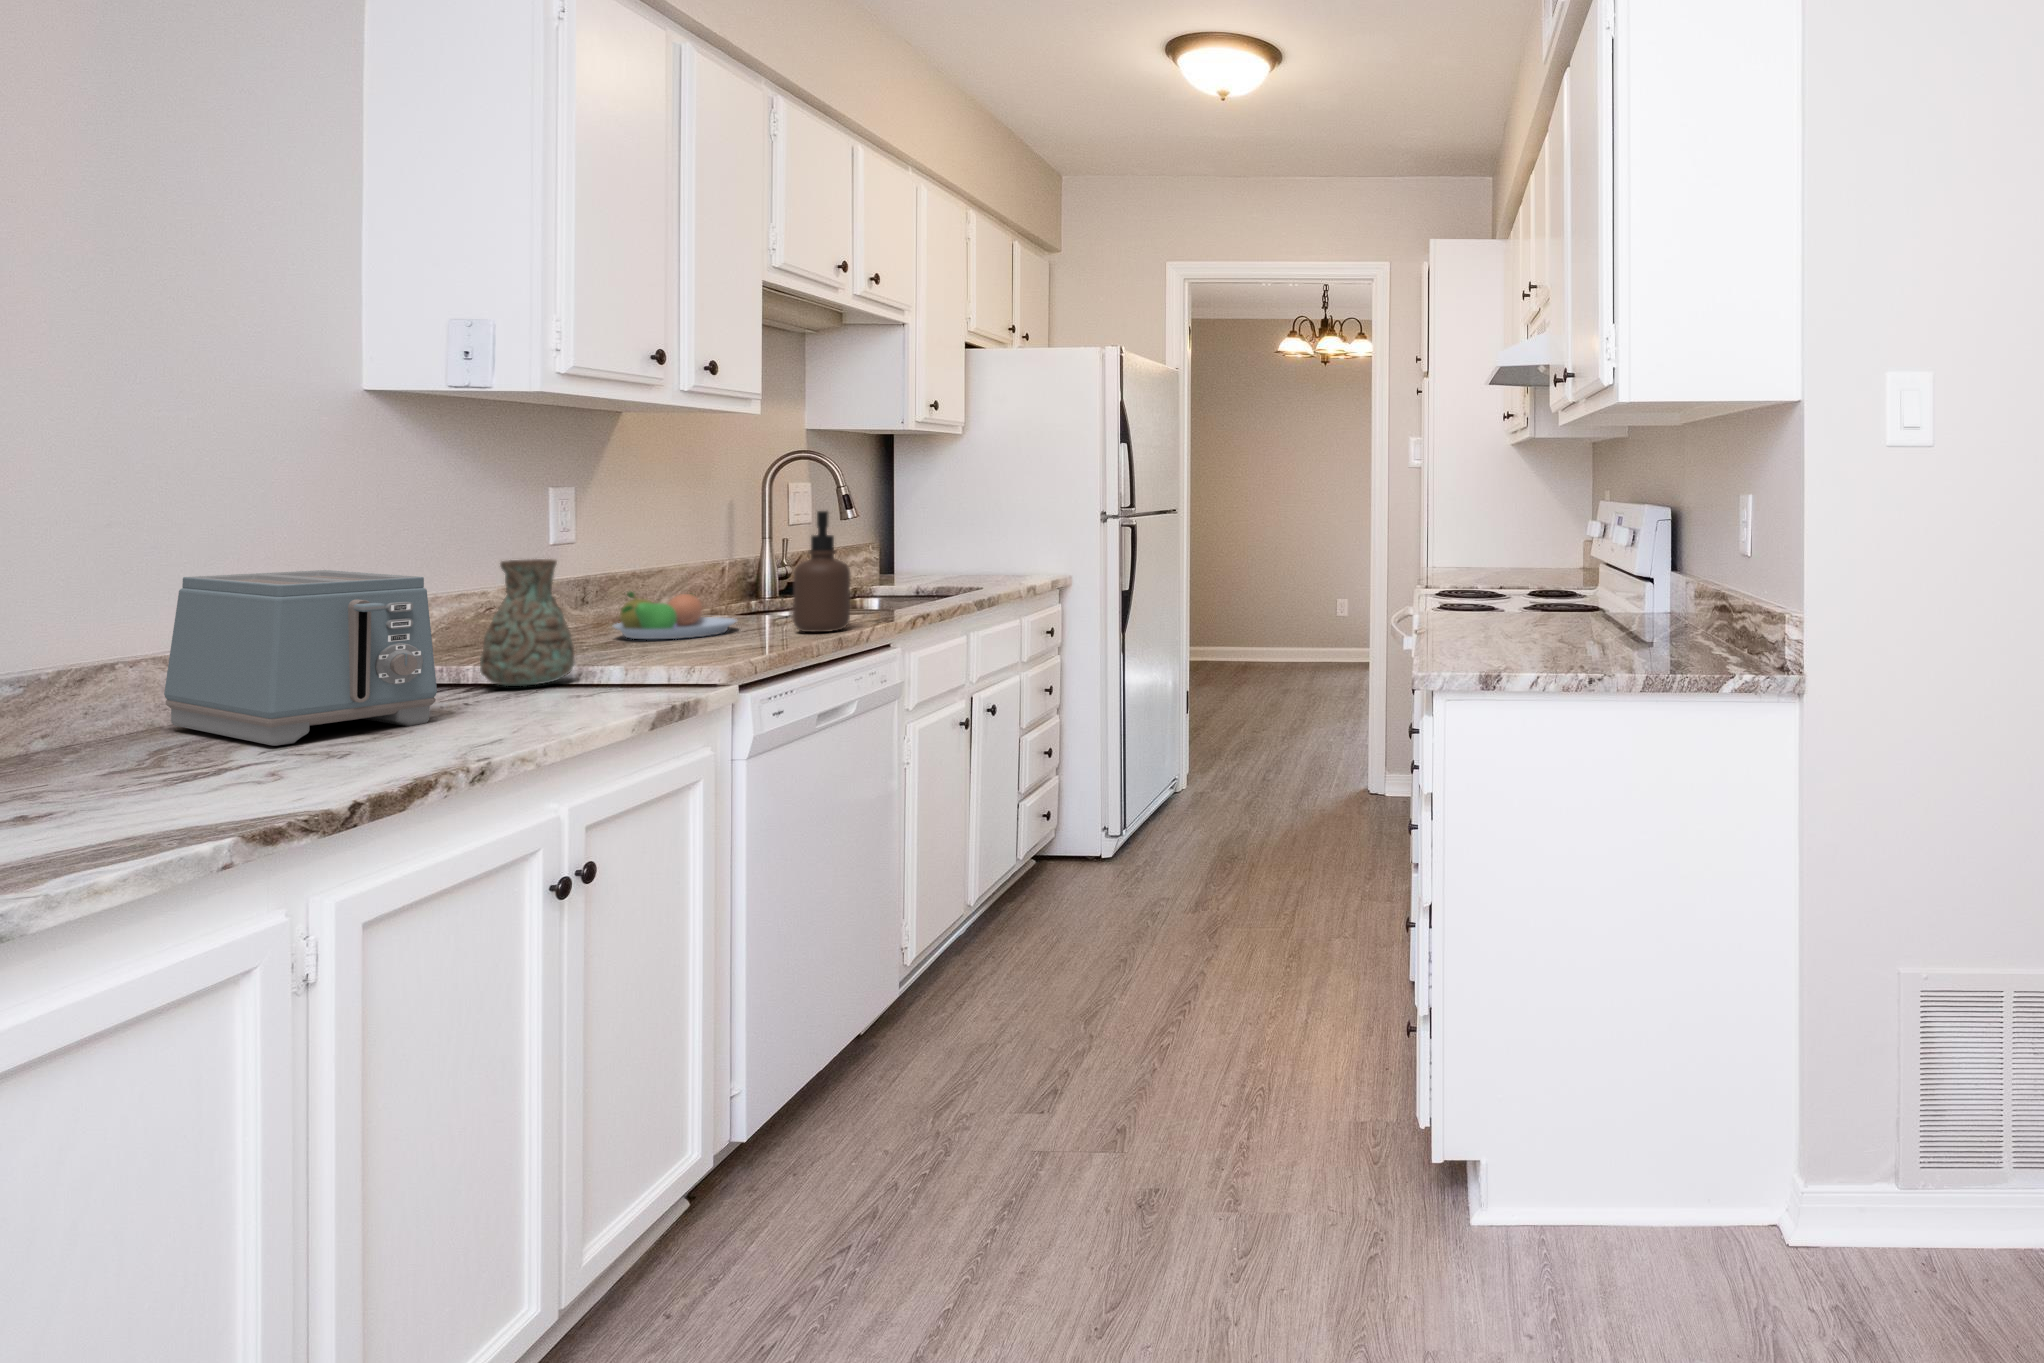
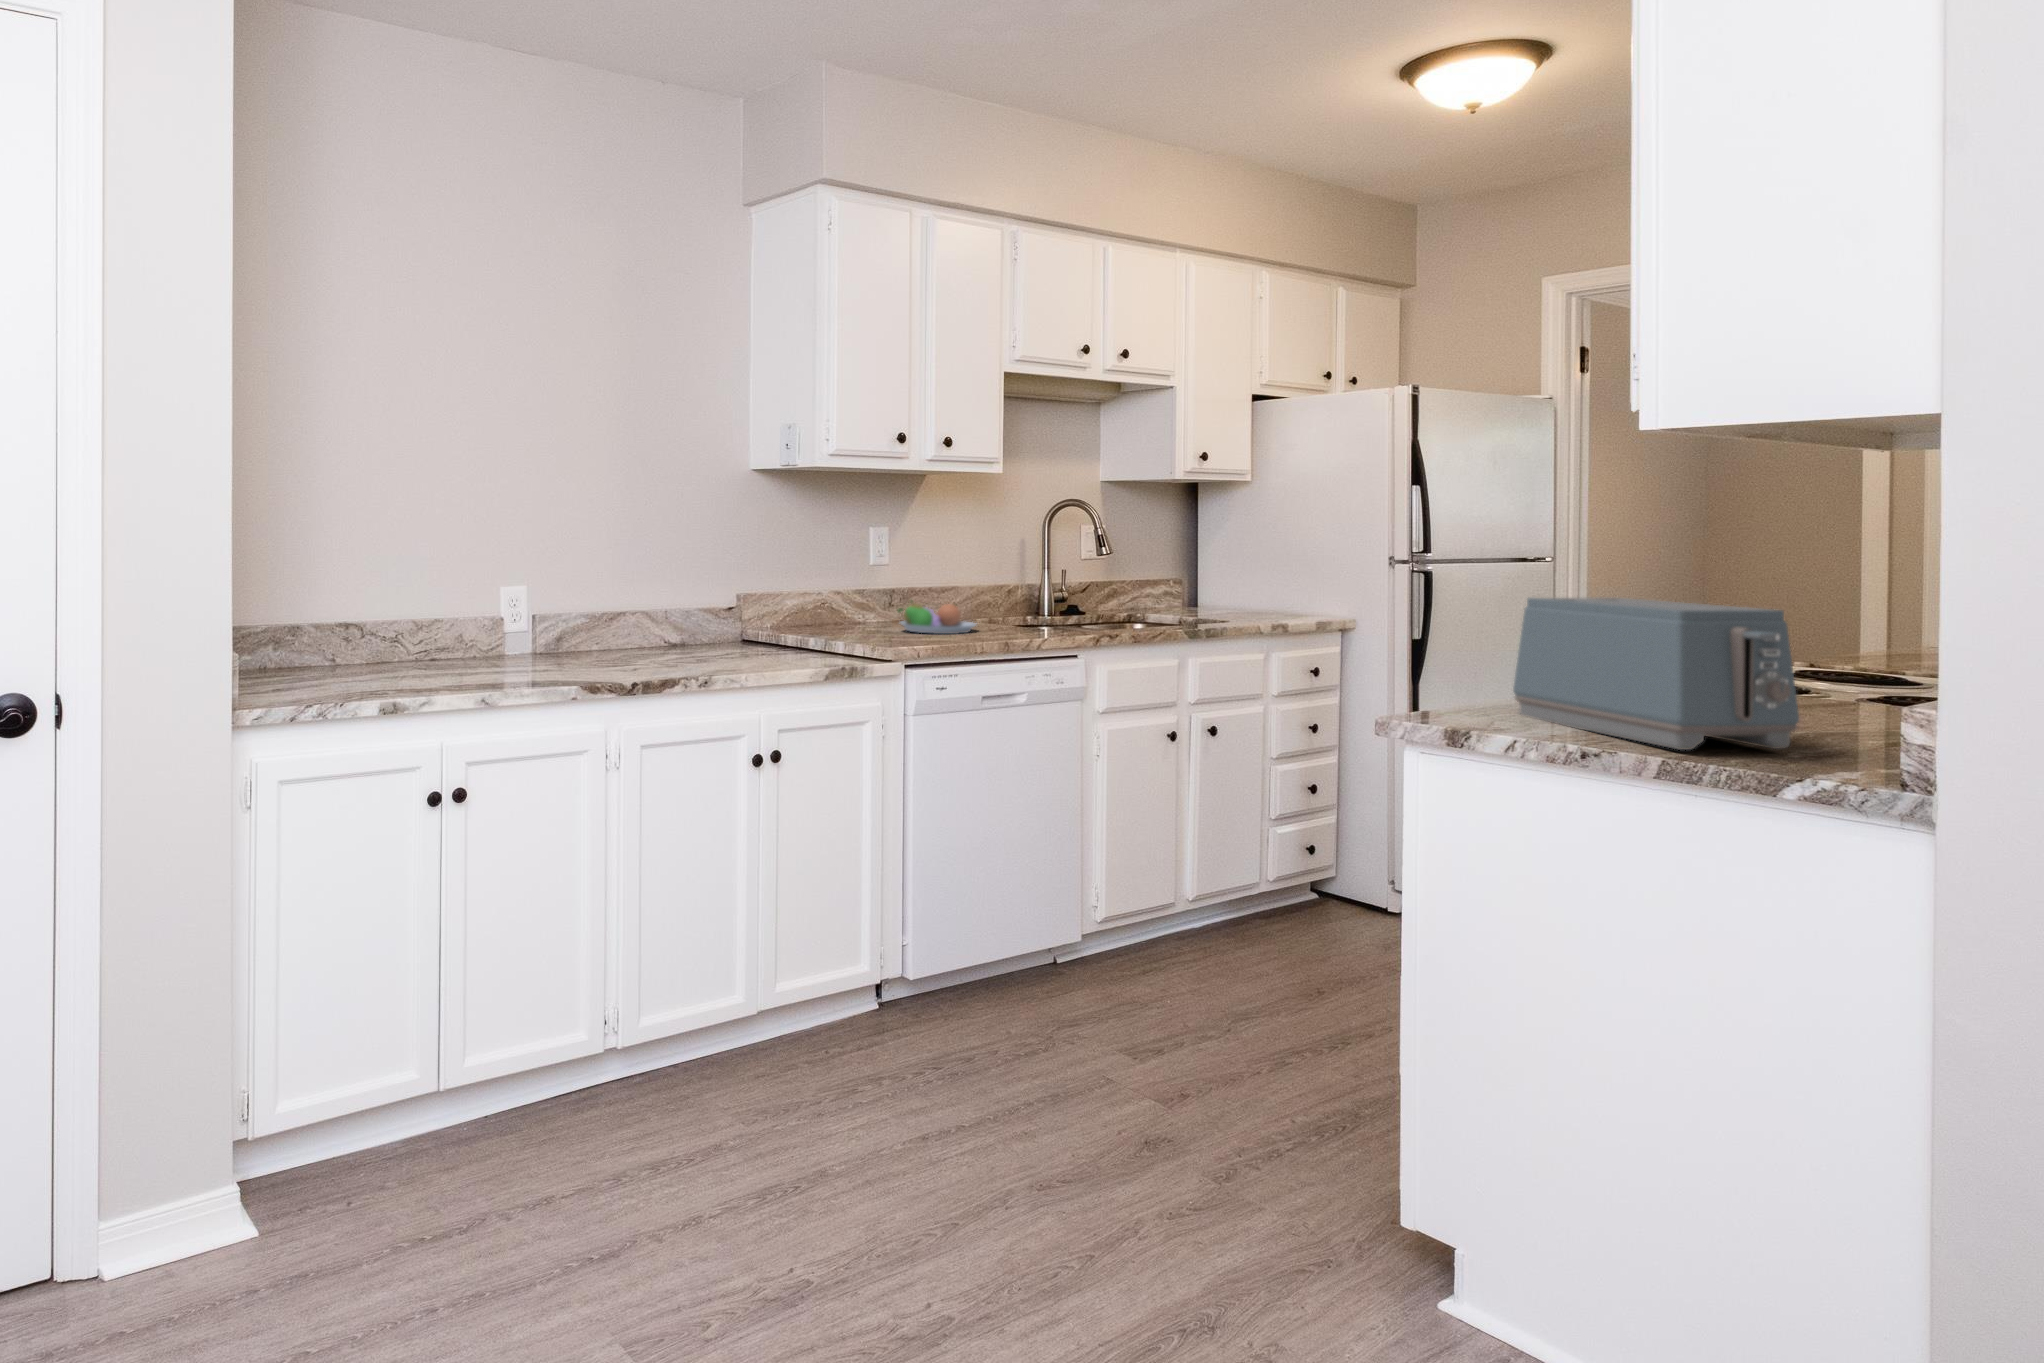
soap dispenser: present [793,511,850,632] -> none [999,547,1040,638]
decorative vase: present [480,559,574,686] -> none [777,572,825,648]
toaster: present [164,570,437,746] -> present [1513,598,1799,750]

